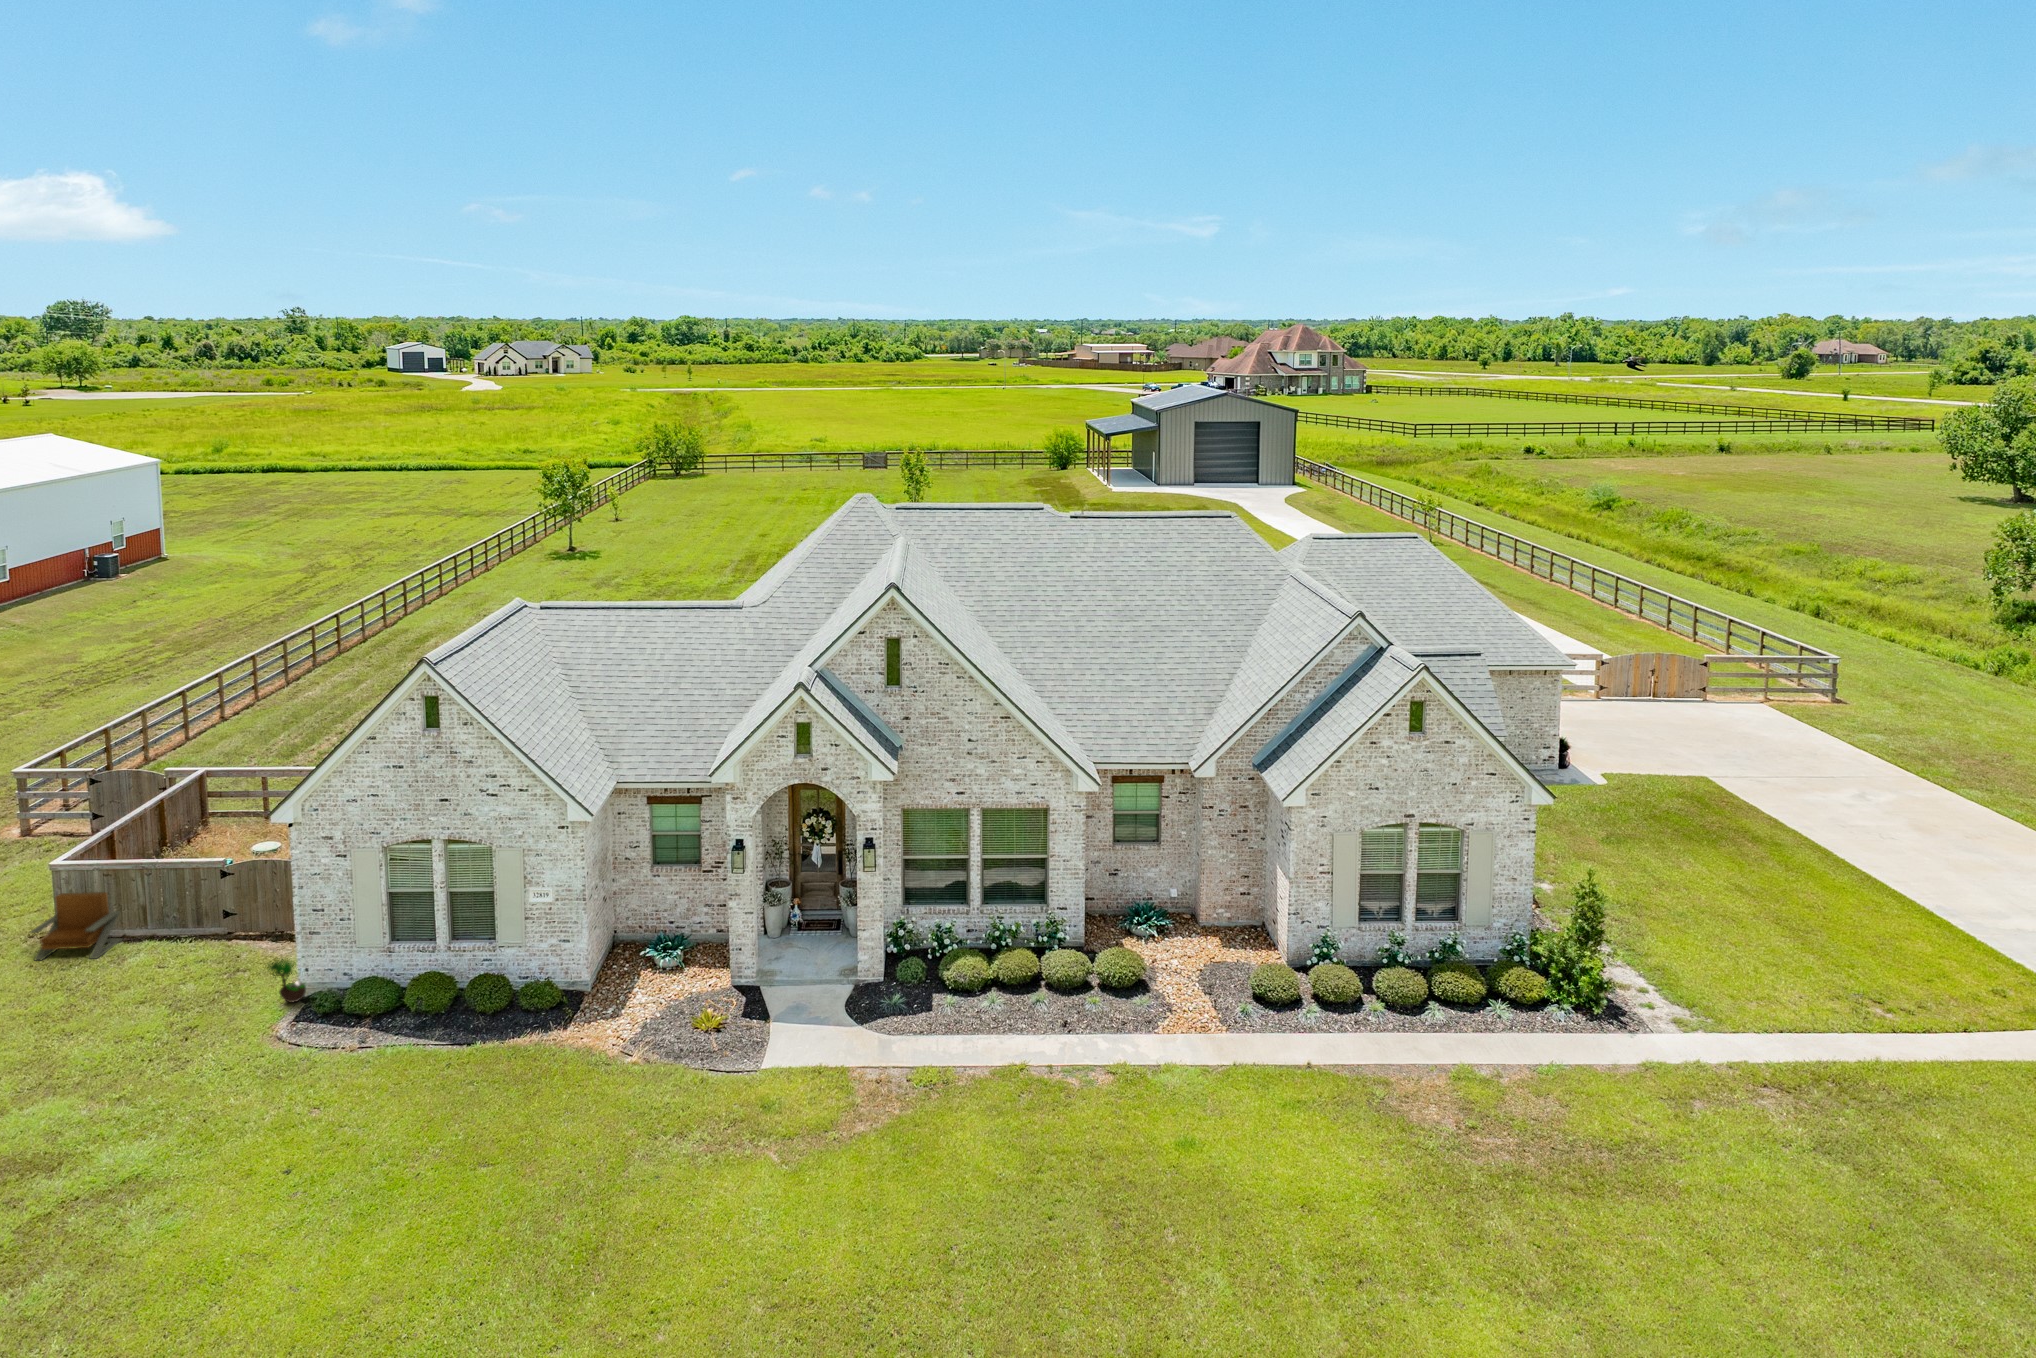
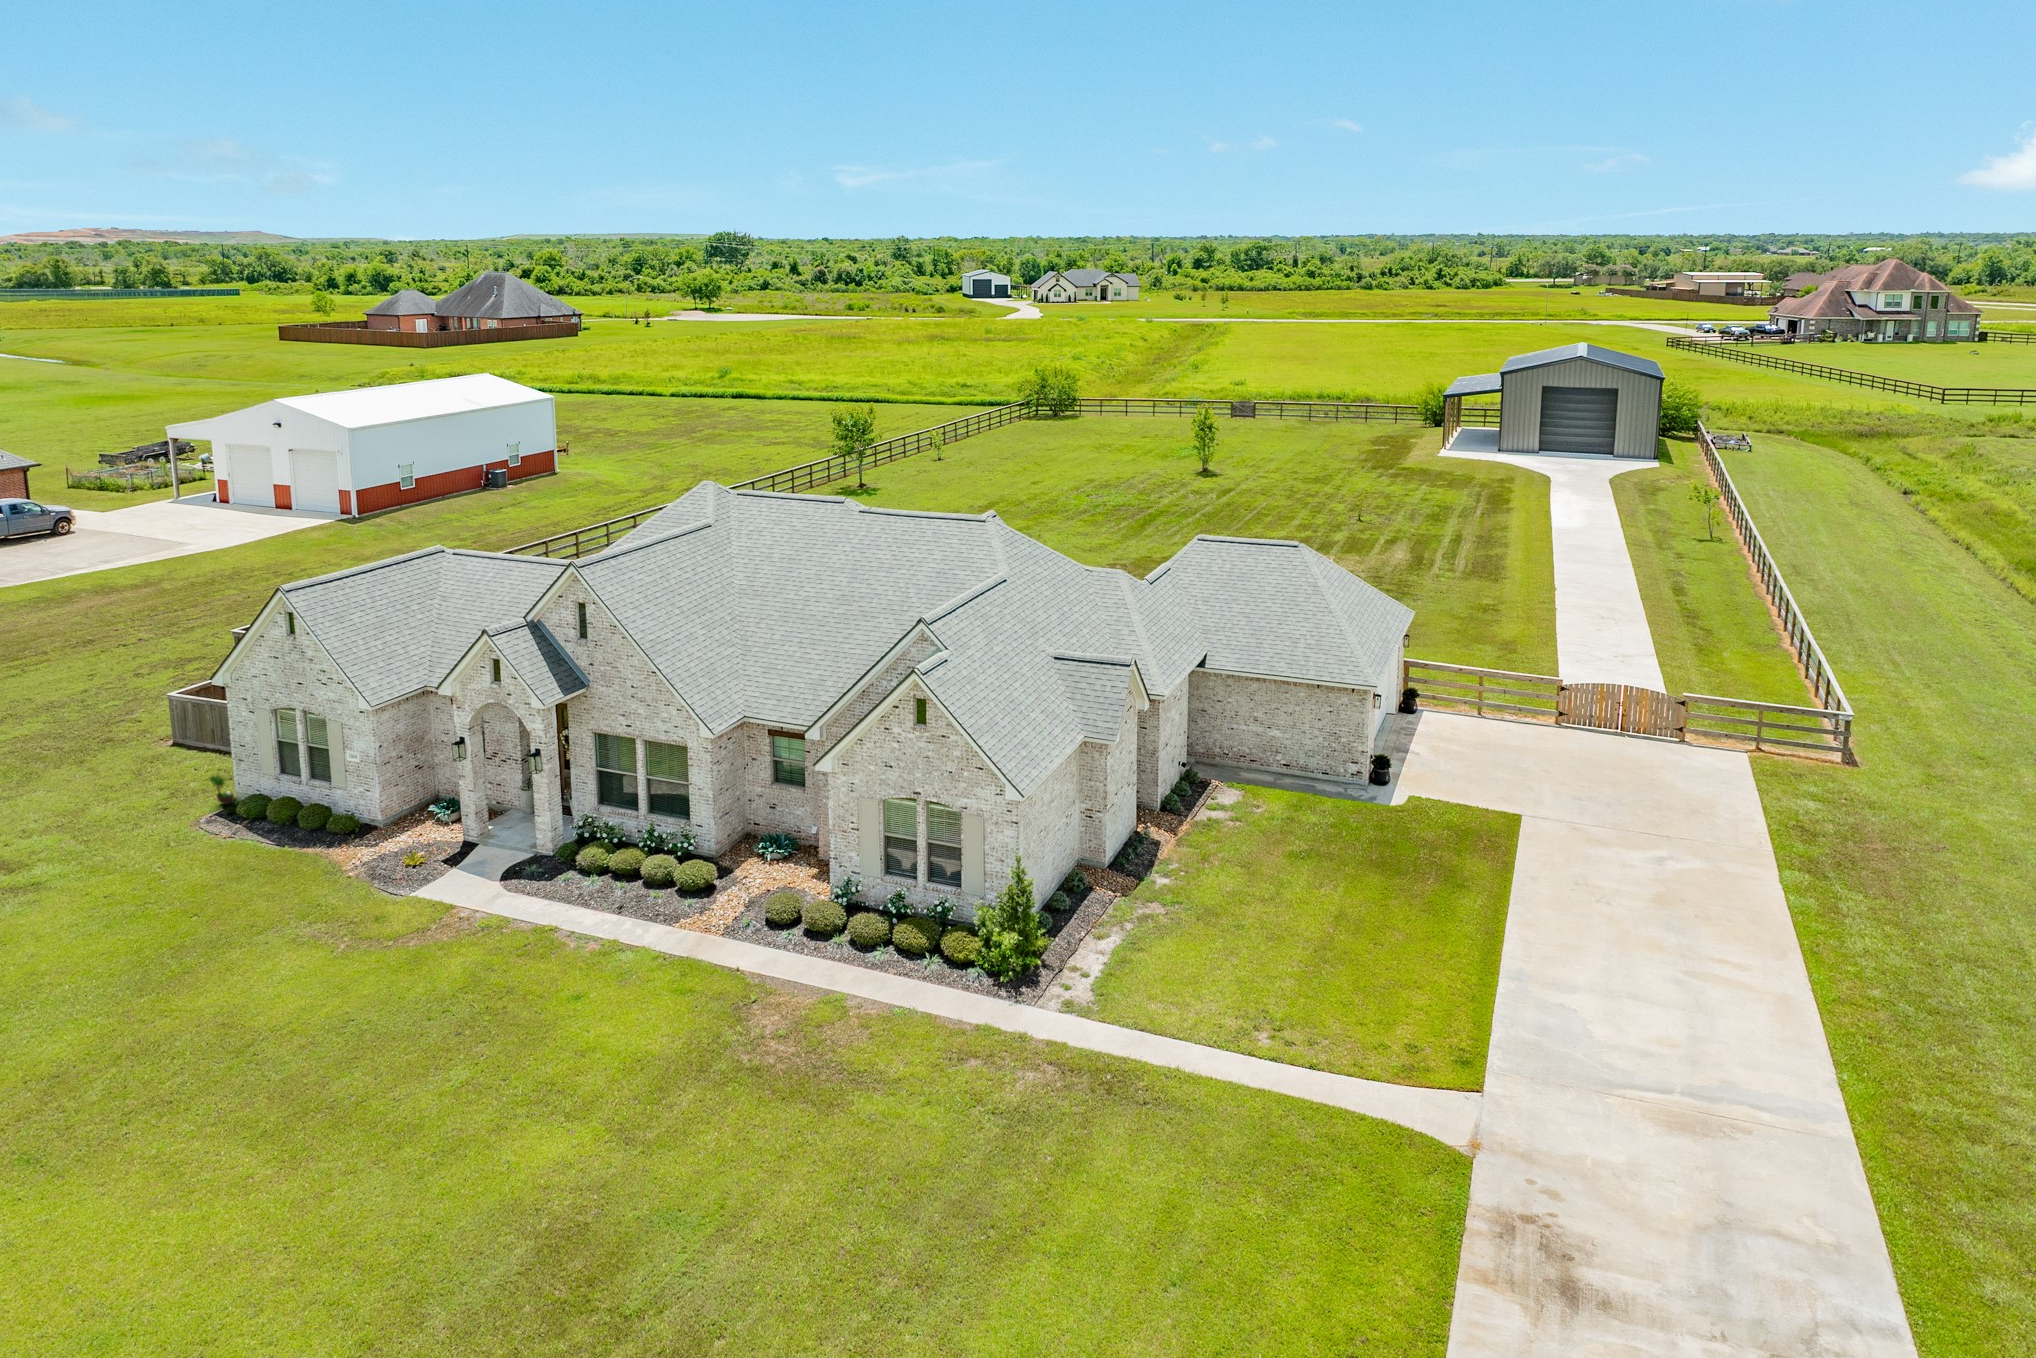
lounge chair: present [31,892,122,961] -> none [136,716,194,760]

